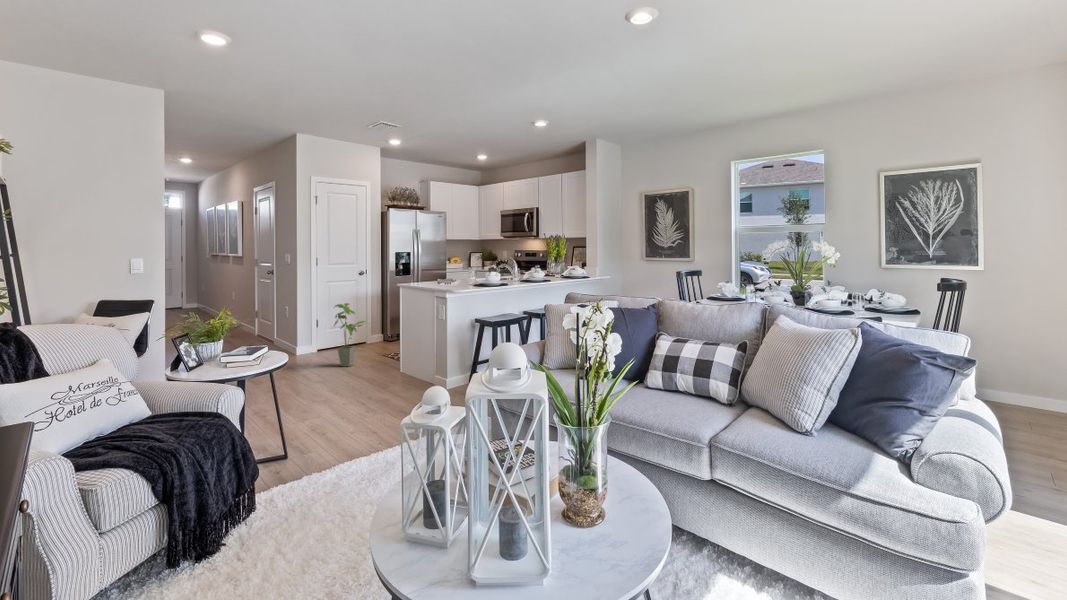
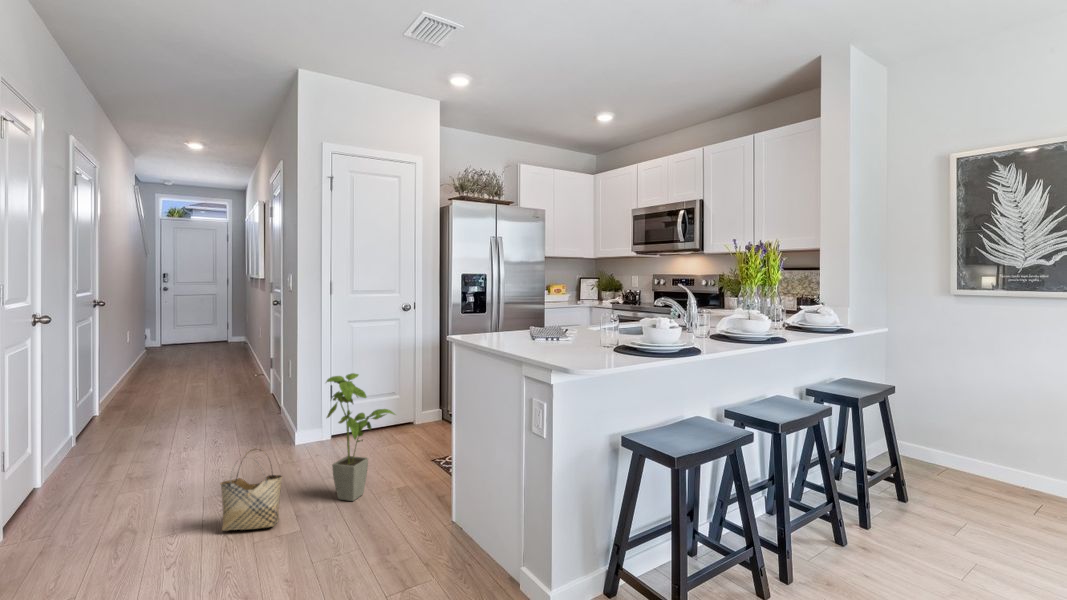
woven basket: none [288,339,317,376] -> present [220,449,282,531]

